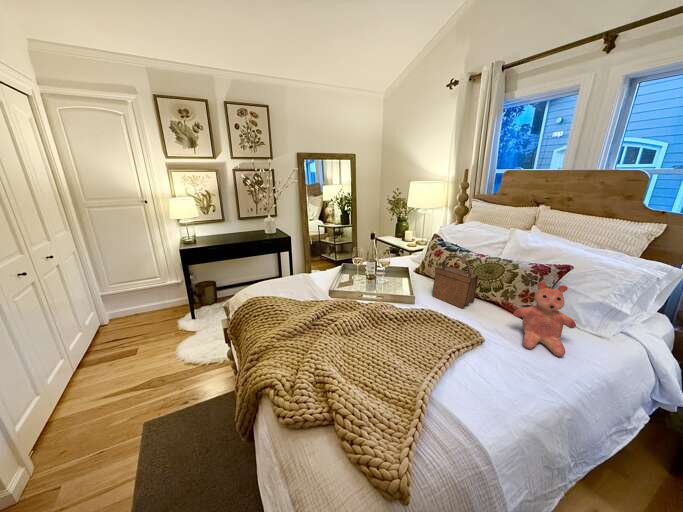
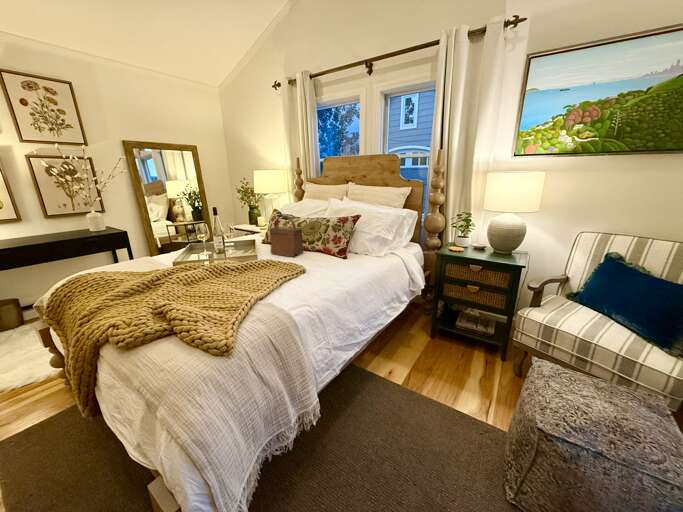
teddy bear: present [513,282,576,356] -> none [323,220,360,268]

